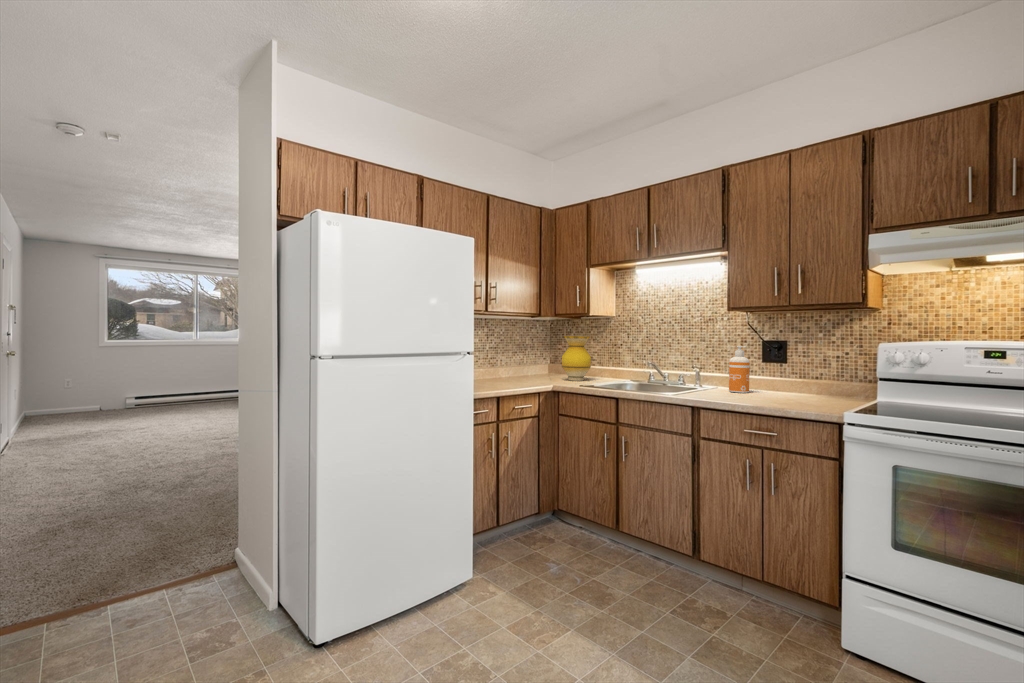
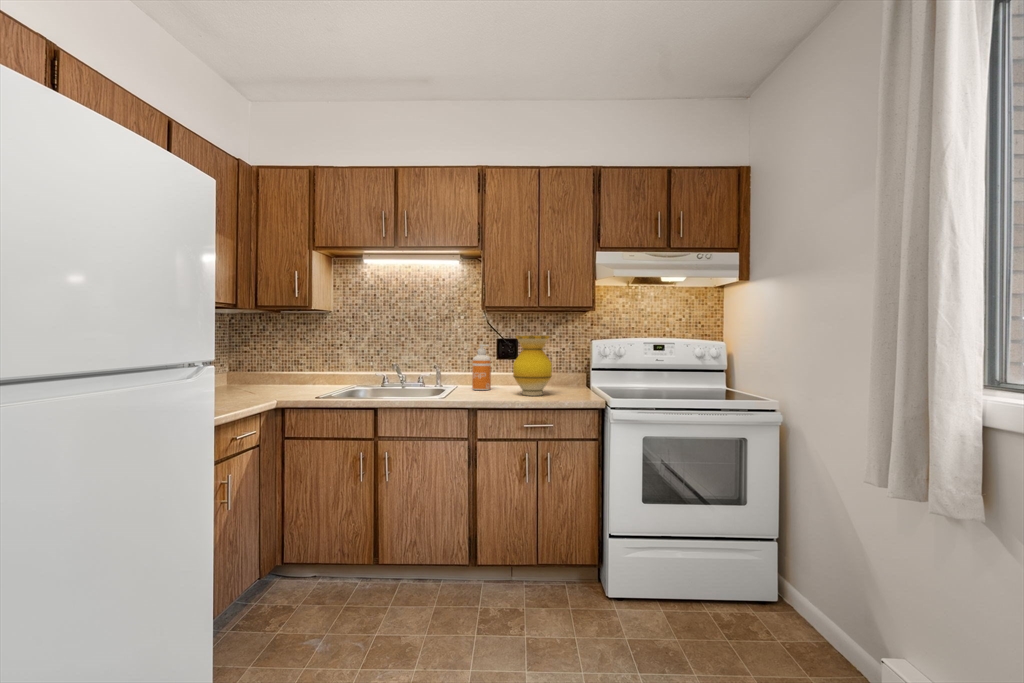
vase: present [562,336,591,381] -> present [513,336,552,396]

